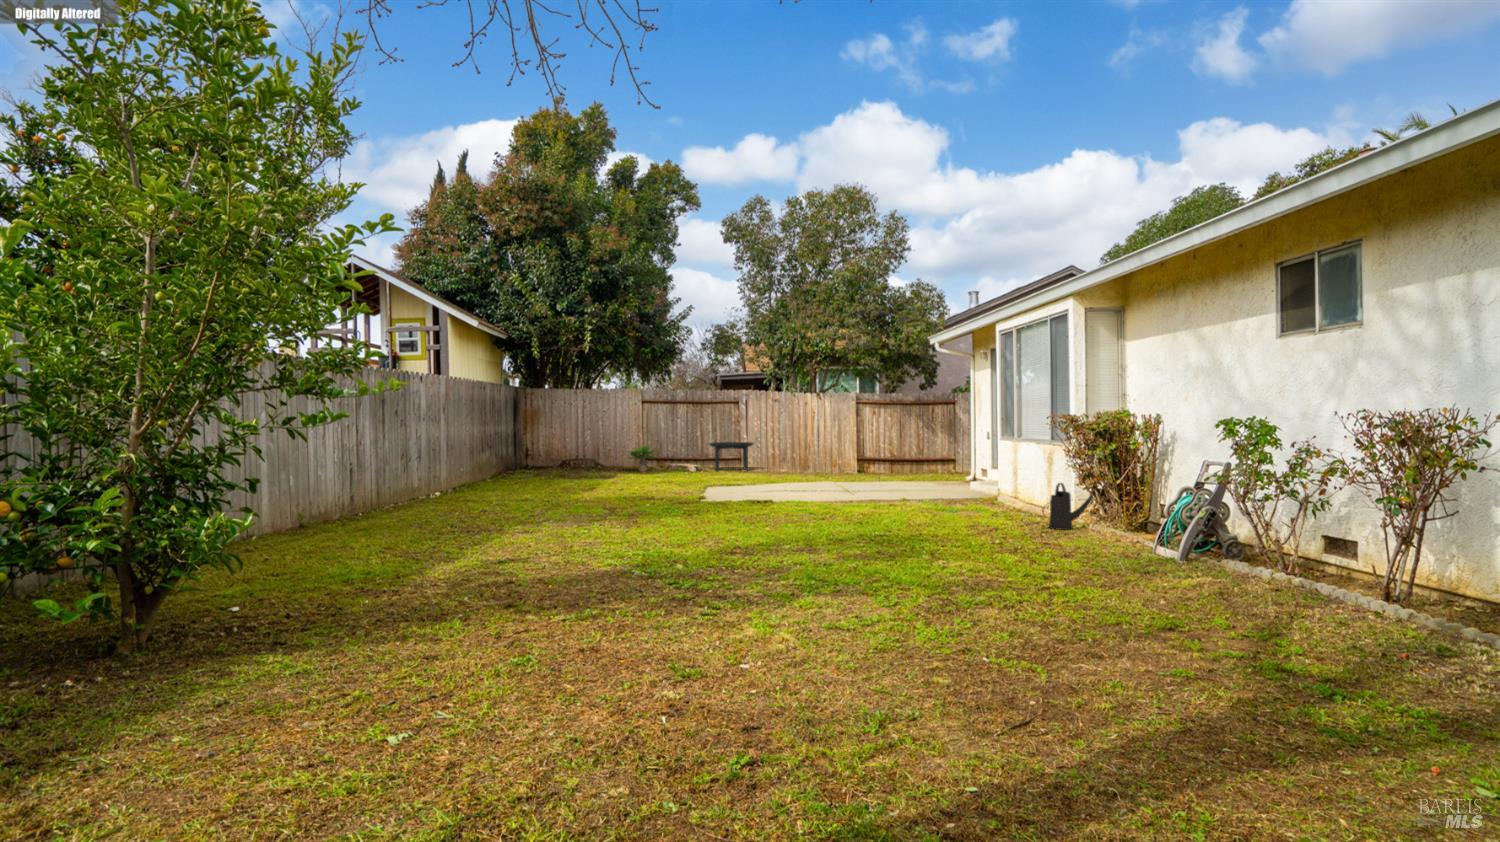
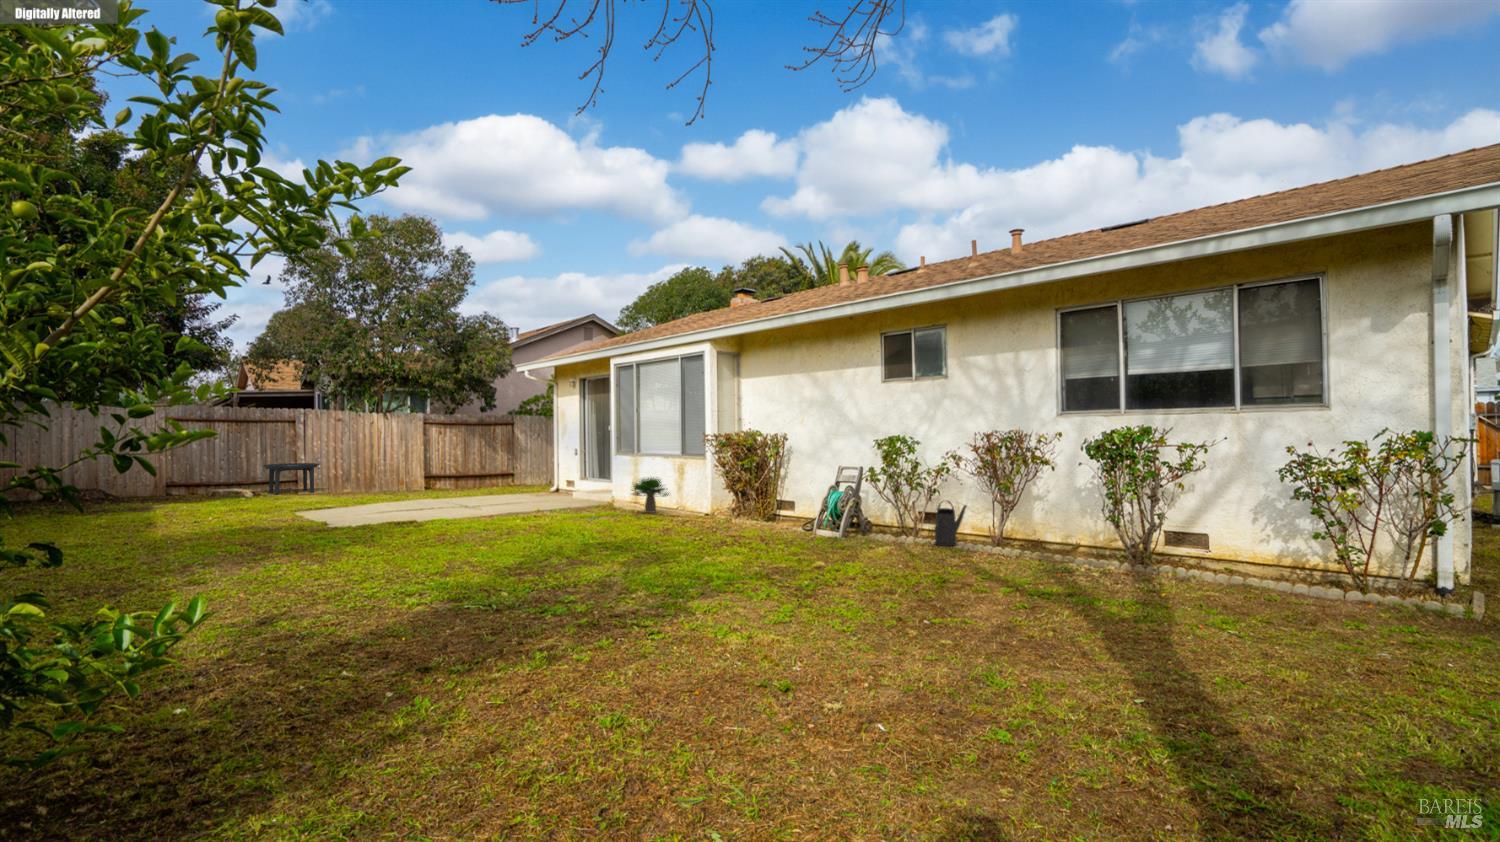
potted plant: present [629,446,654,471] -> present [632,477,669,513]
watering can: present [1042,483,1093,530] -> present [934,501,966,546]

